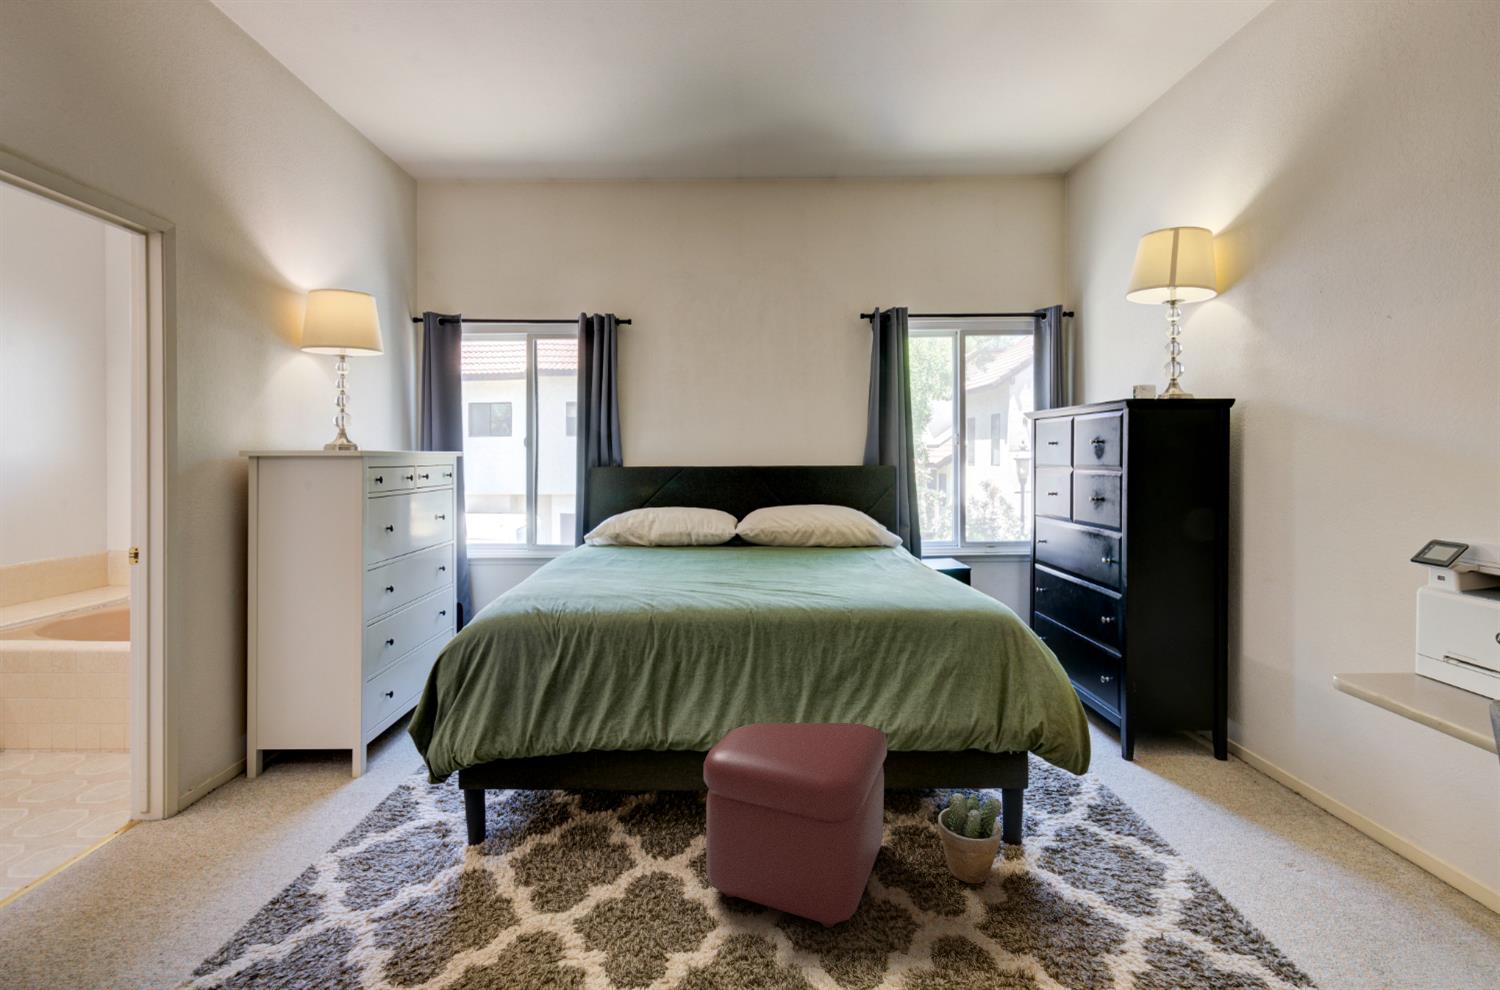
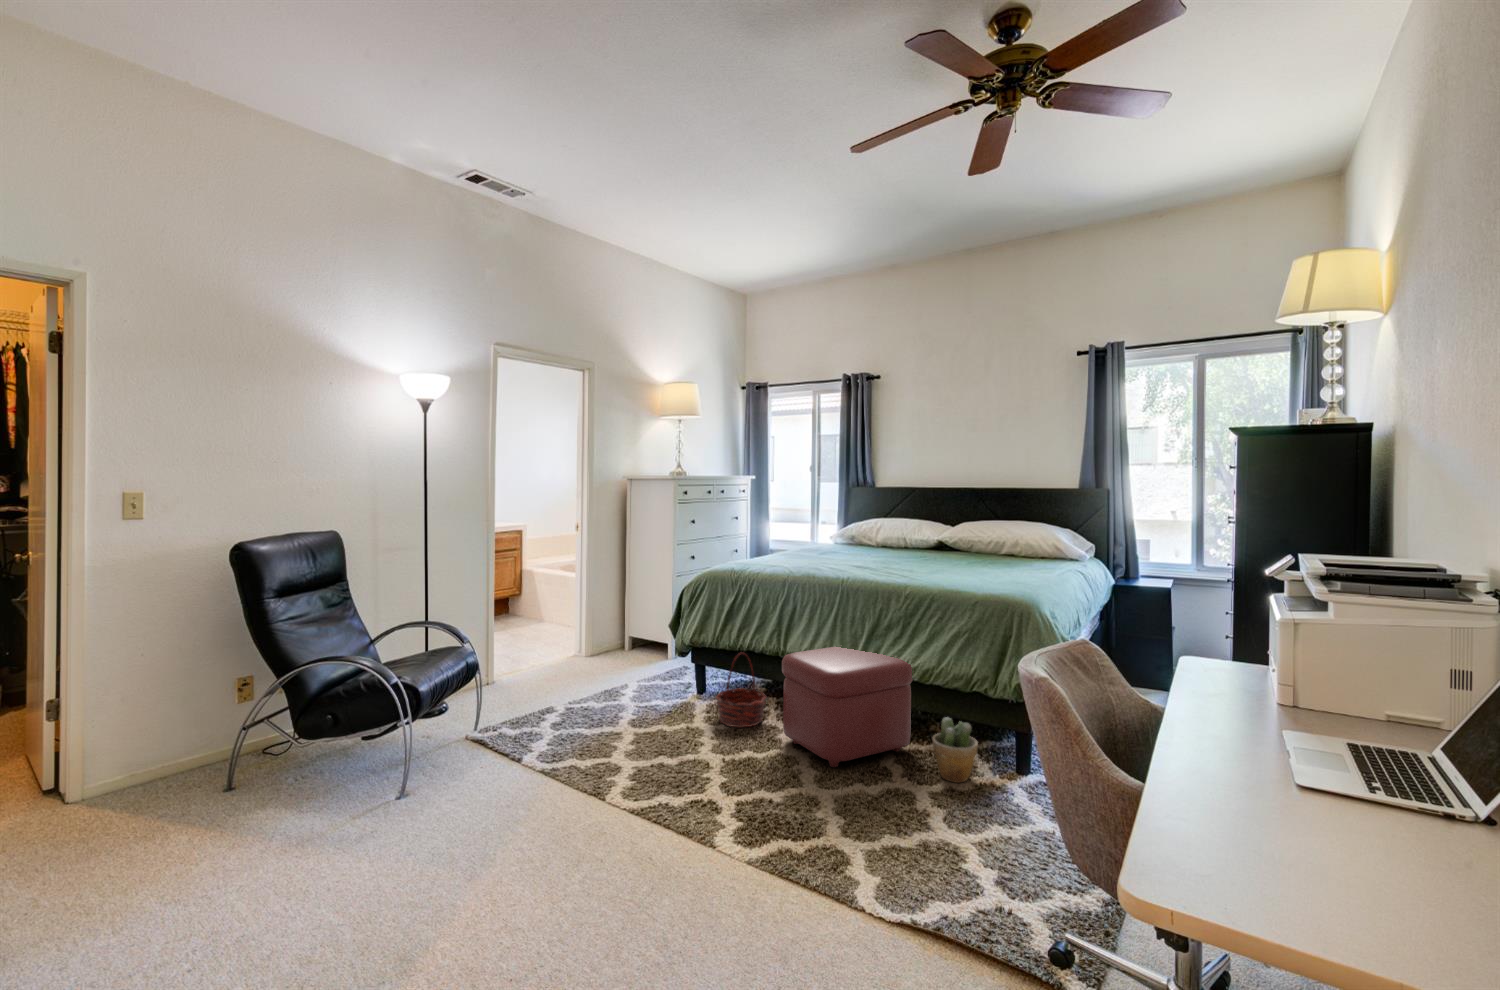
basket: none [556,761,646,902] -> present [716,652,766,727]

